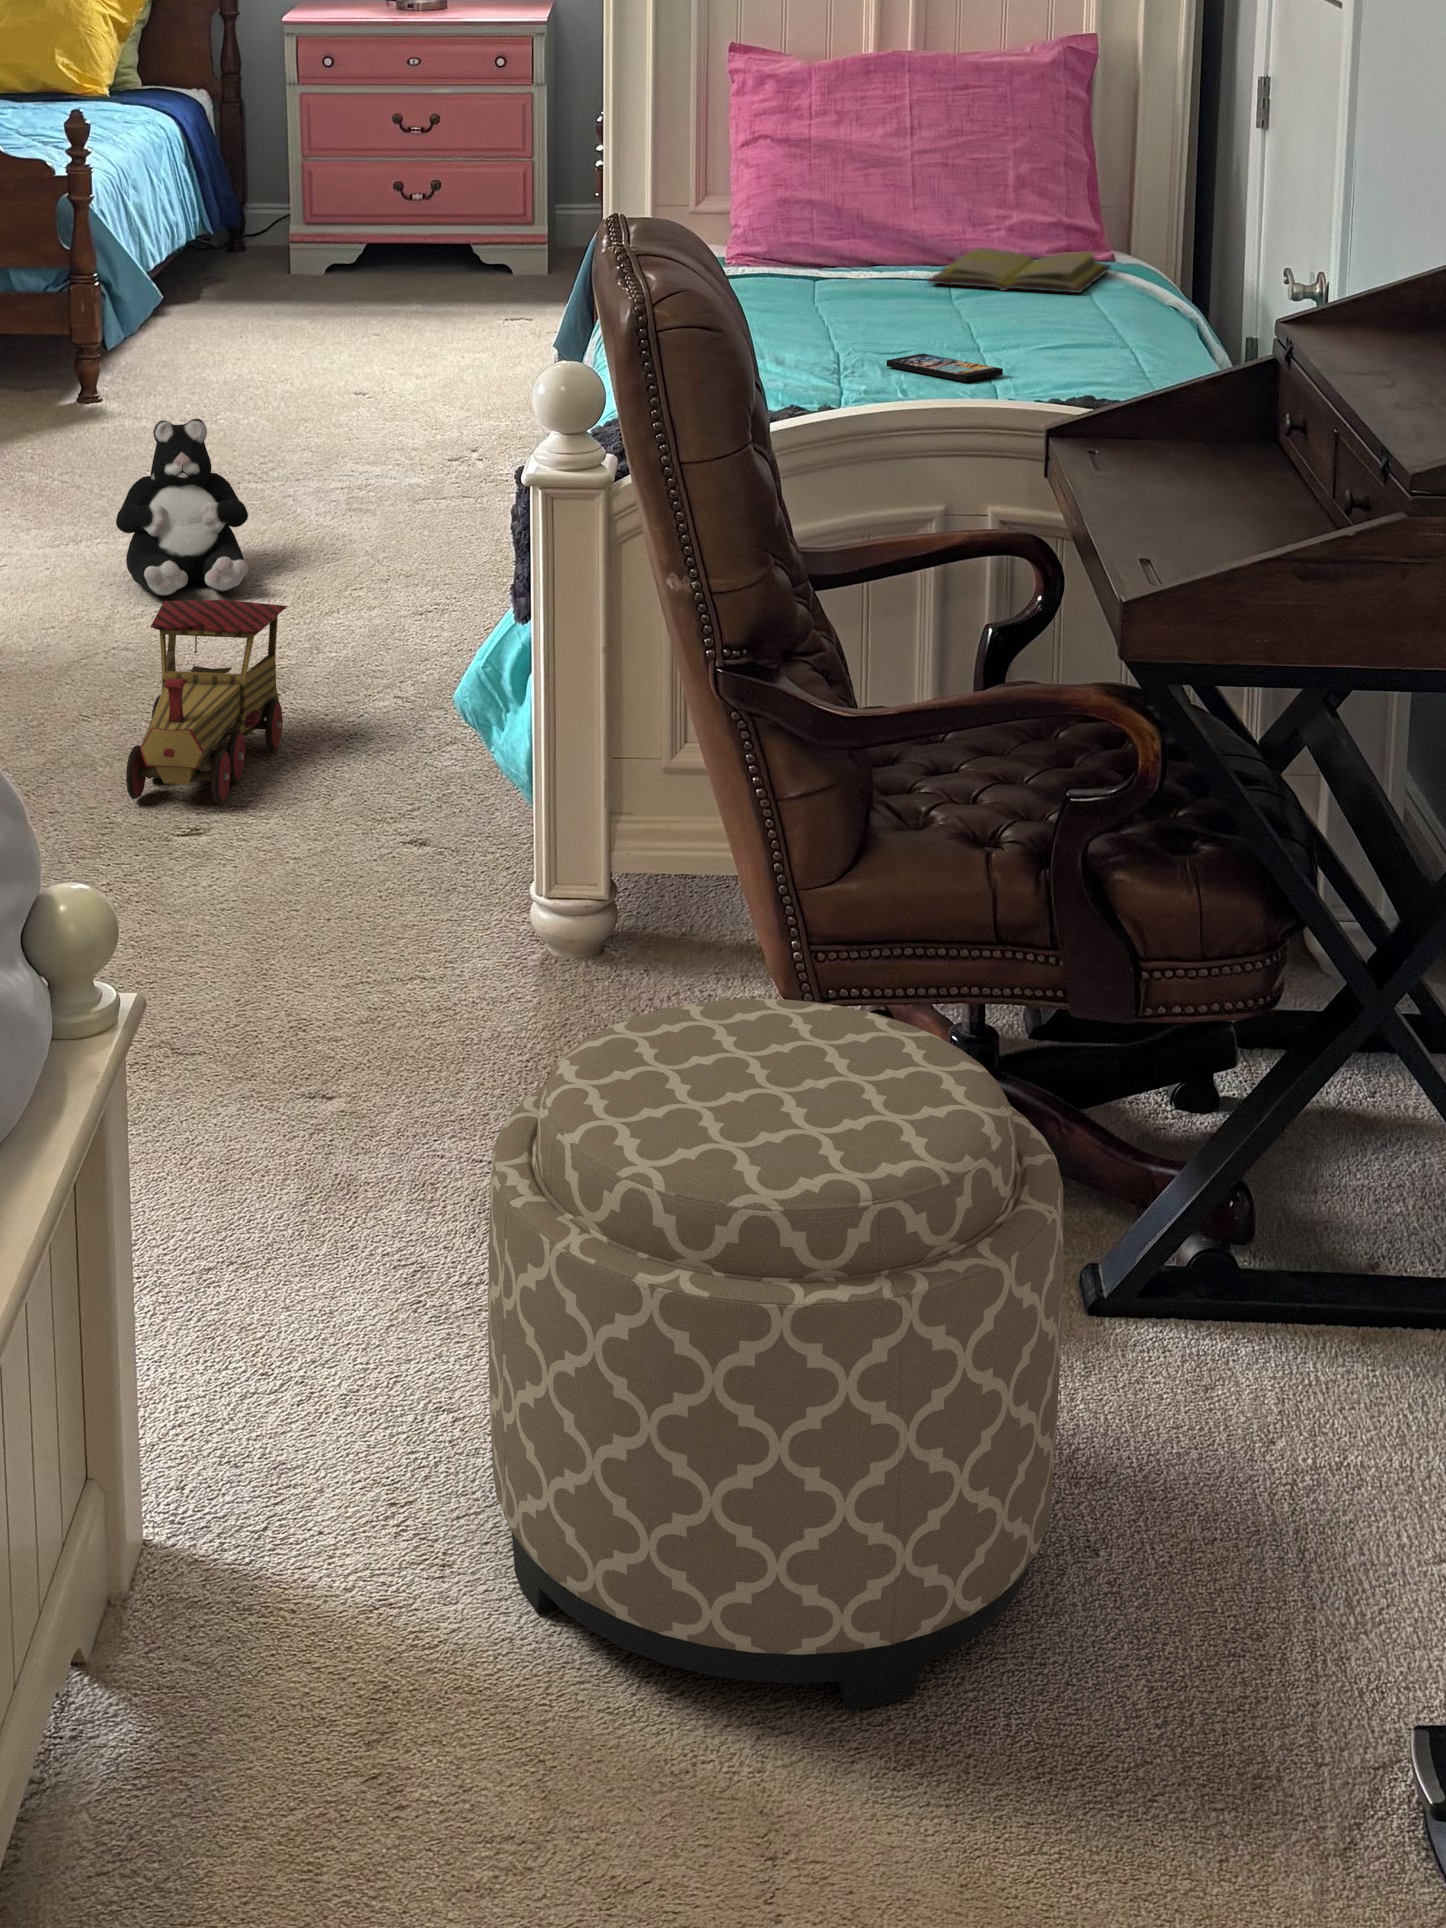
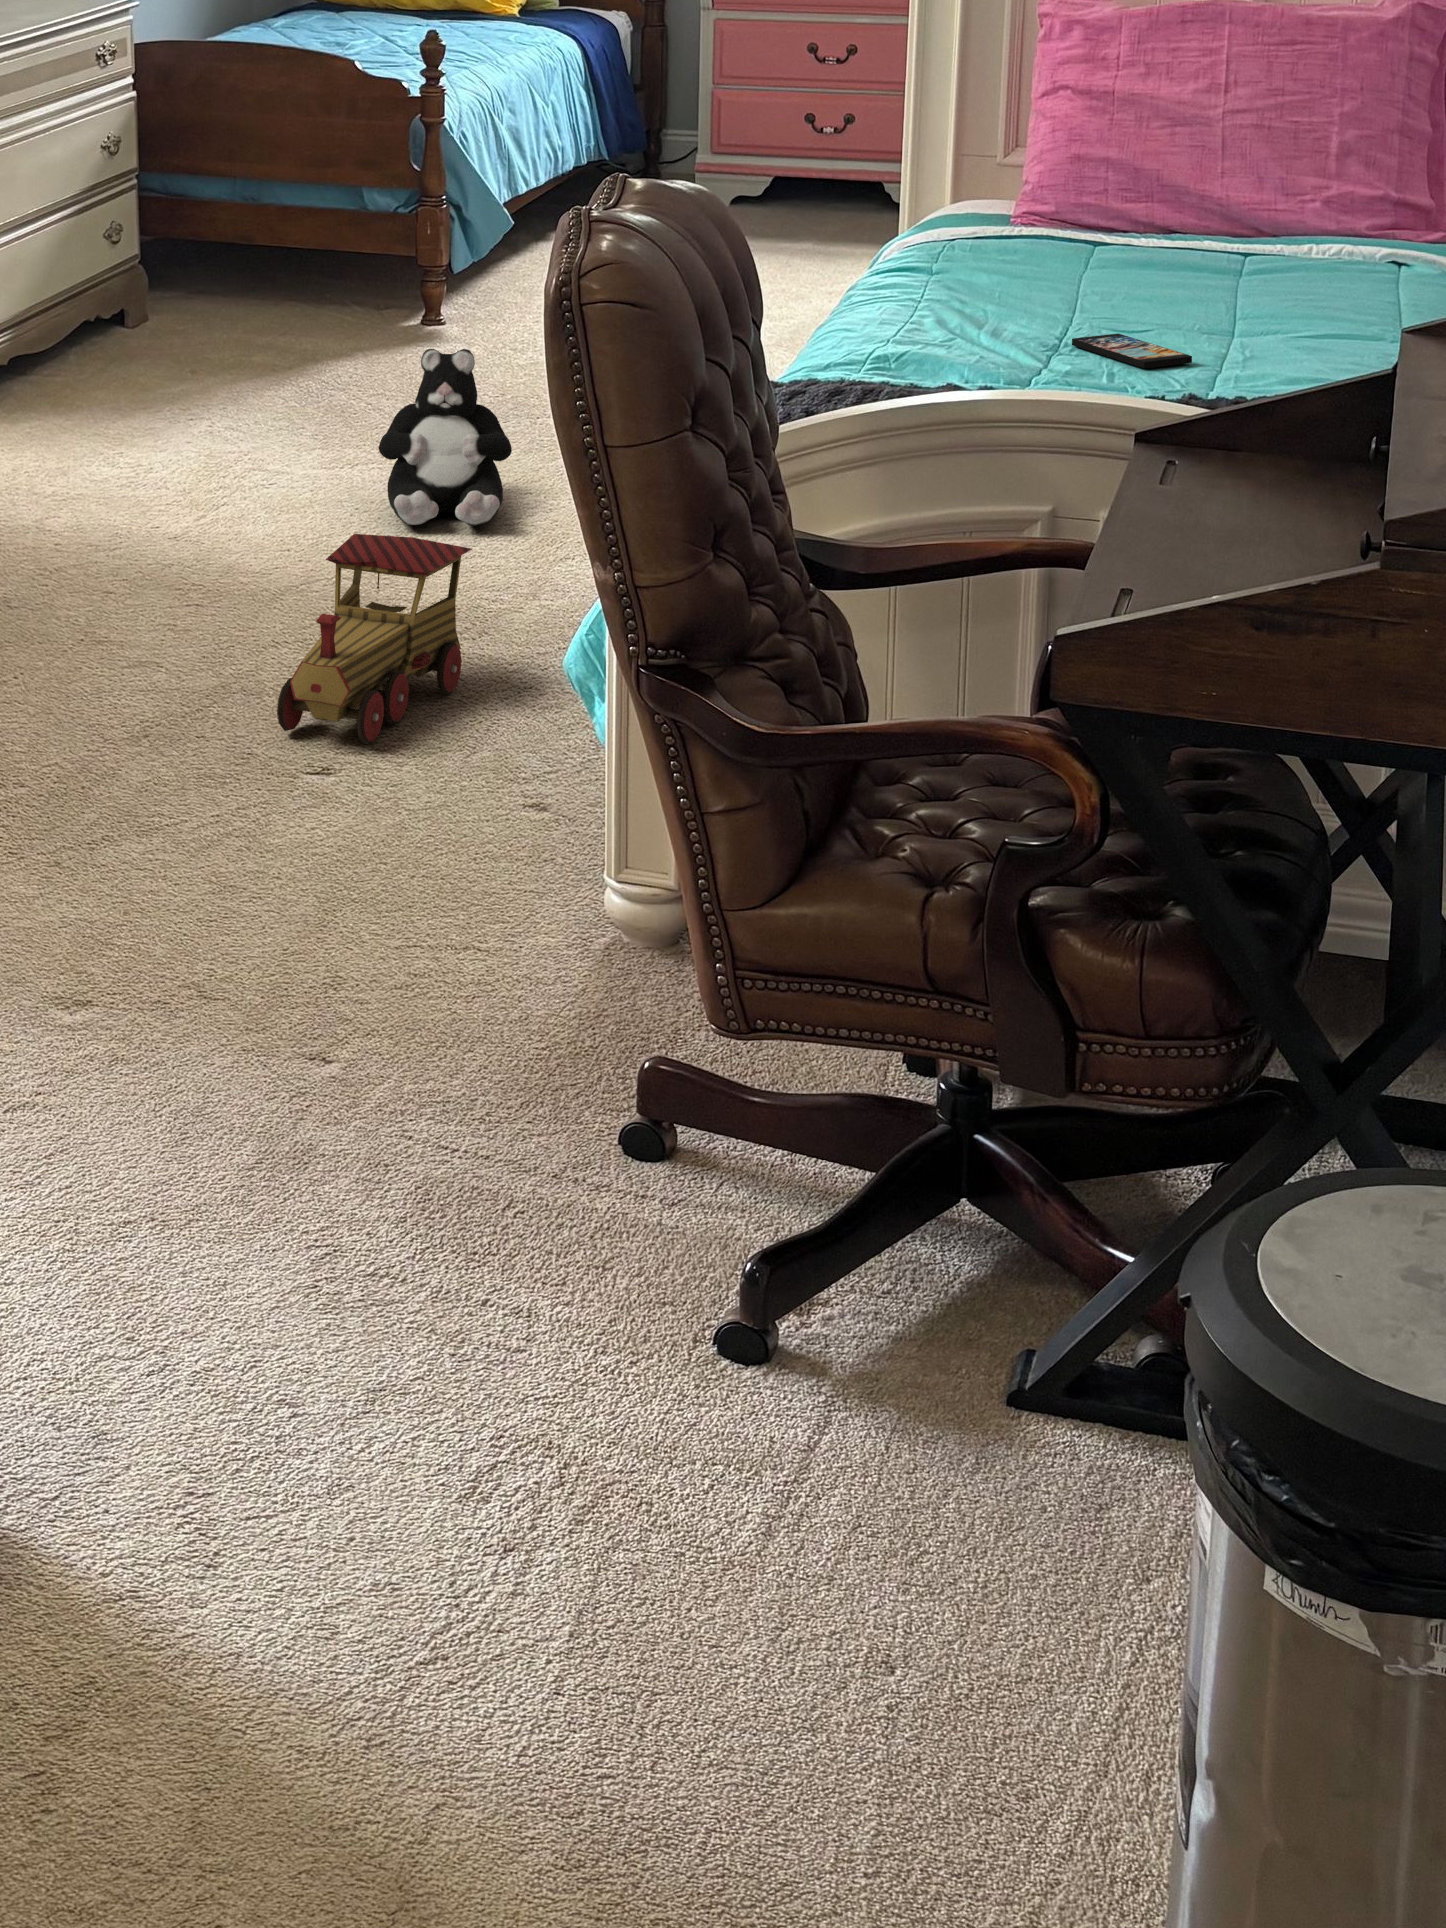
diary: present [928,248,1111,293] -> none [1196,219,1418,275]
ottoman: present [488,999,1063,1711] -> none [247,1022,856,1796]

